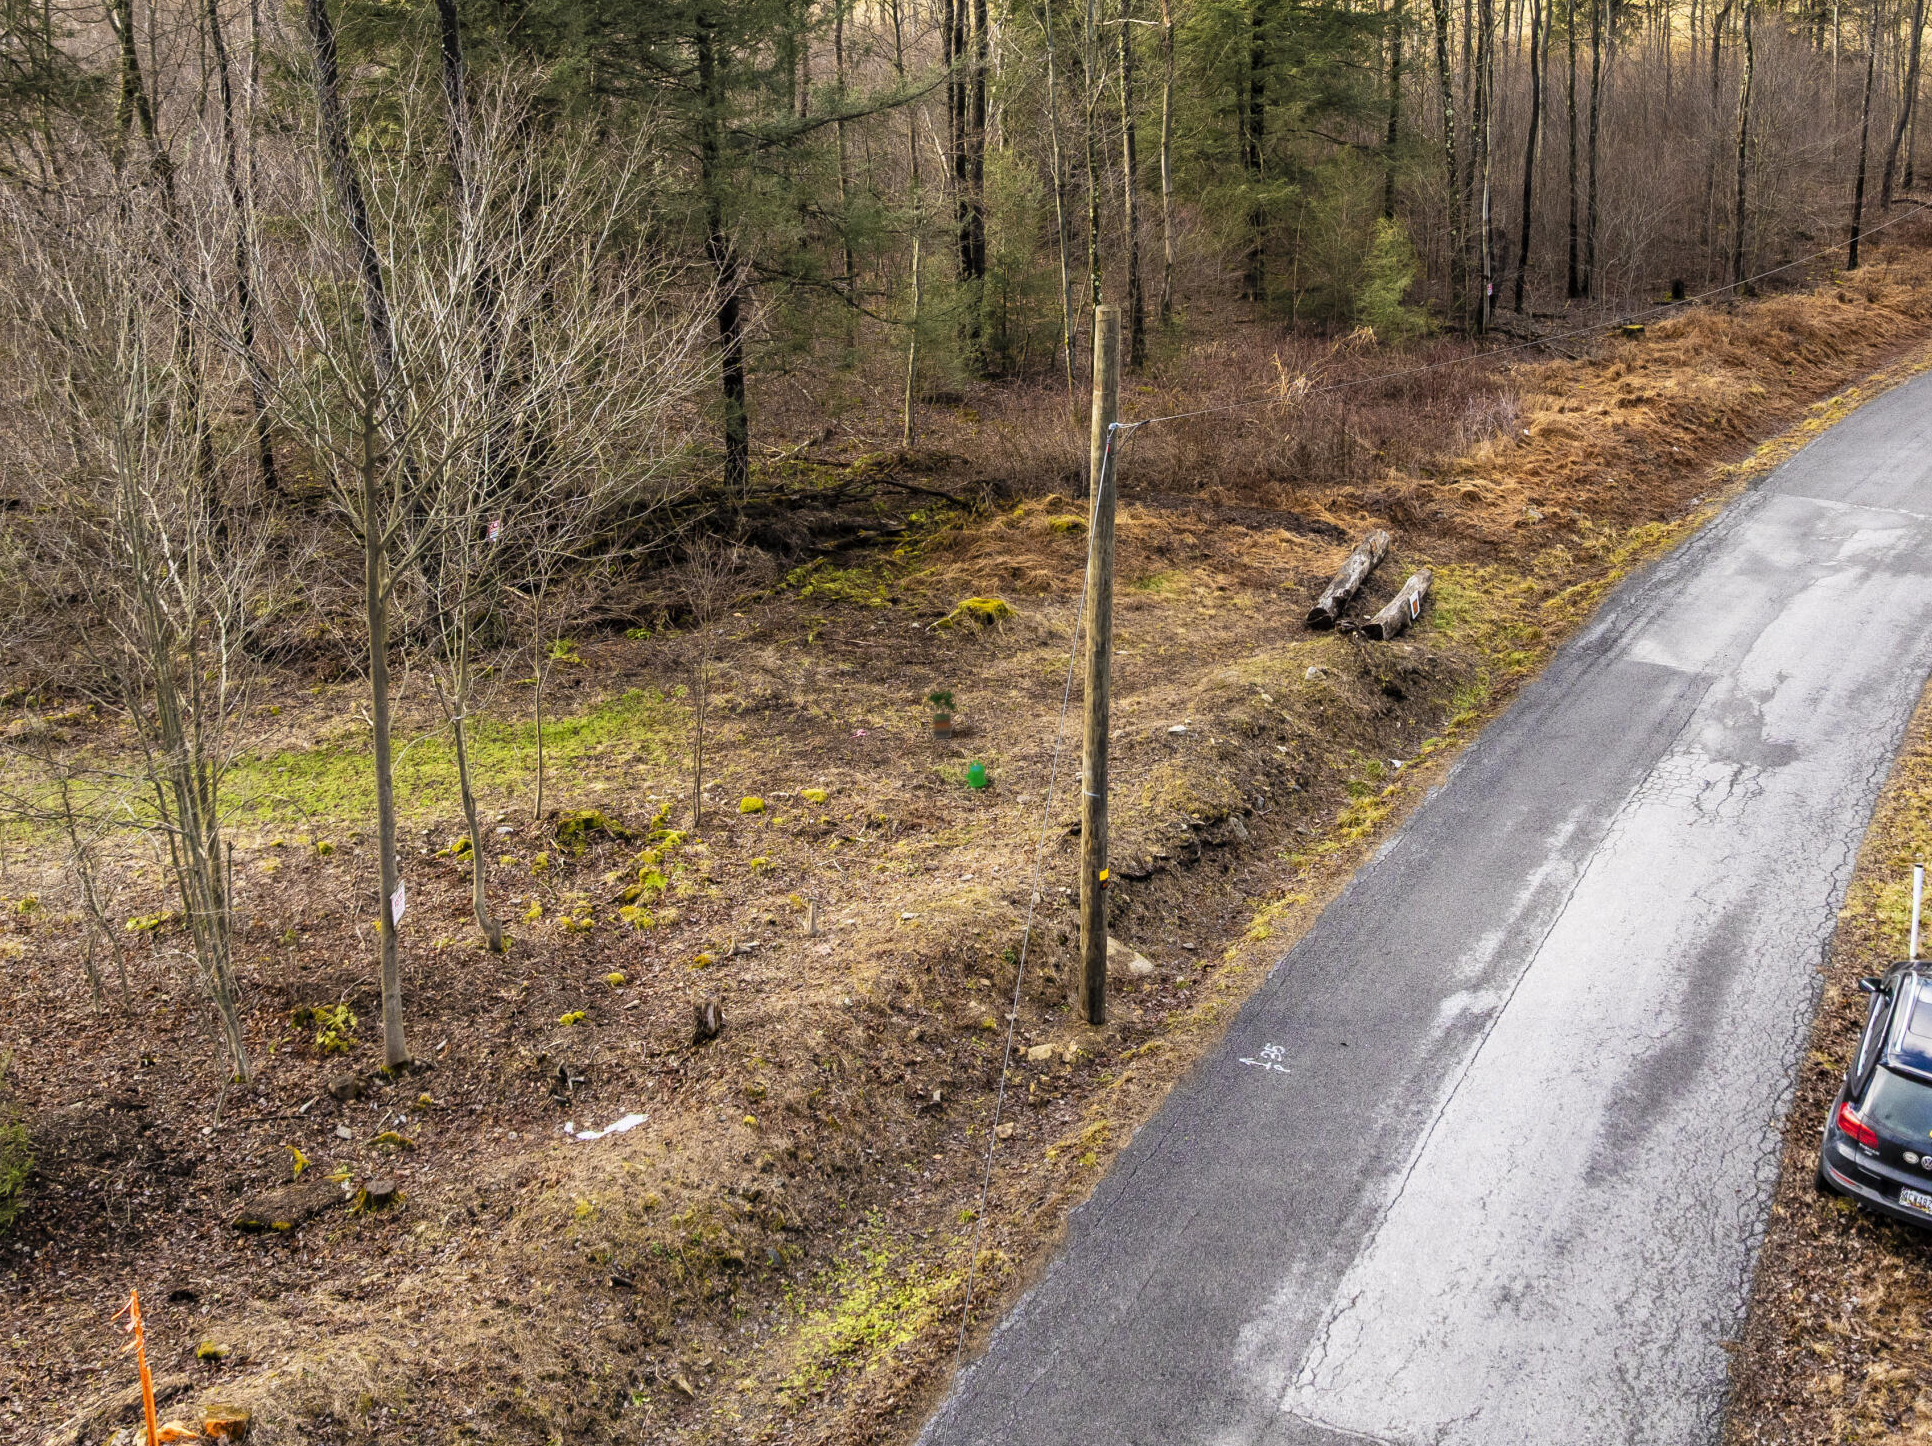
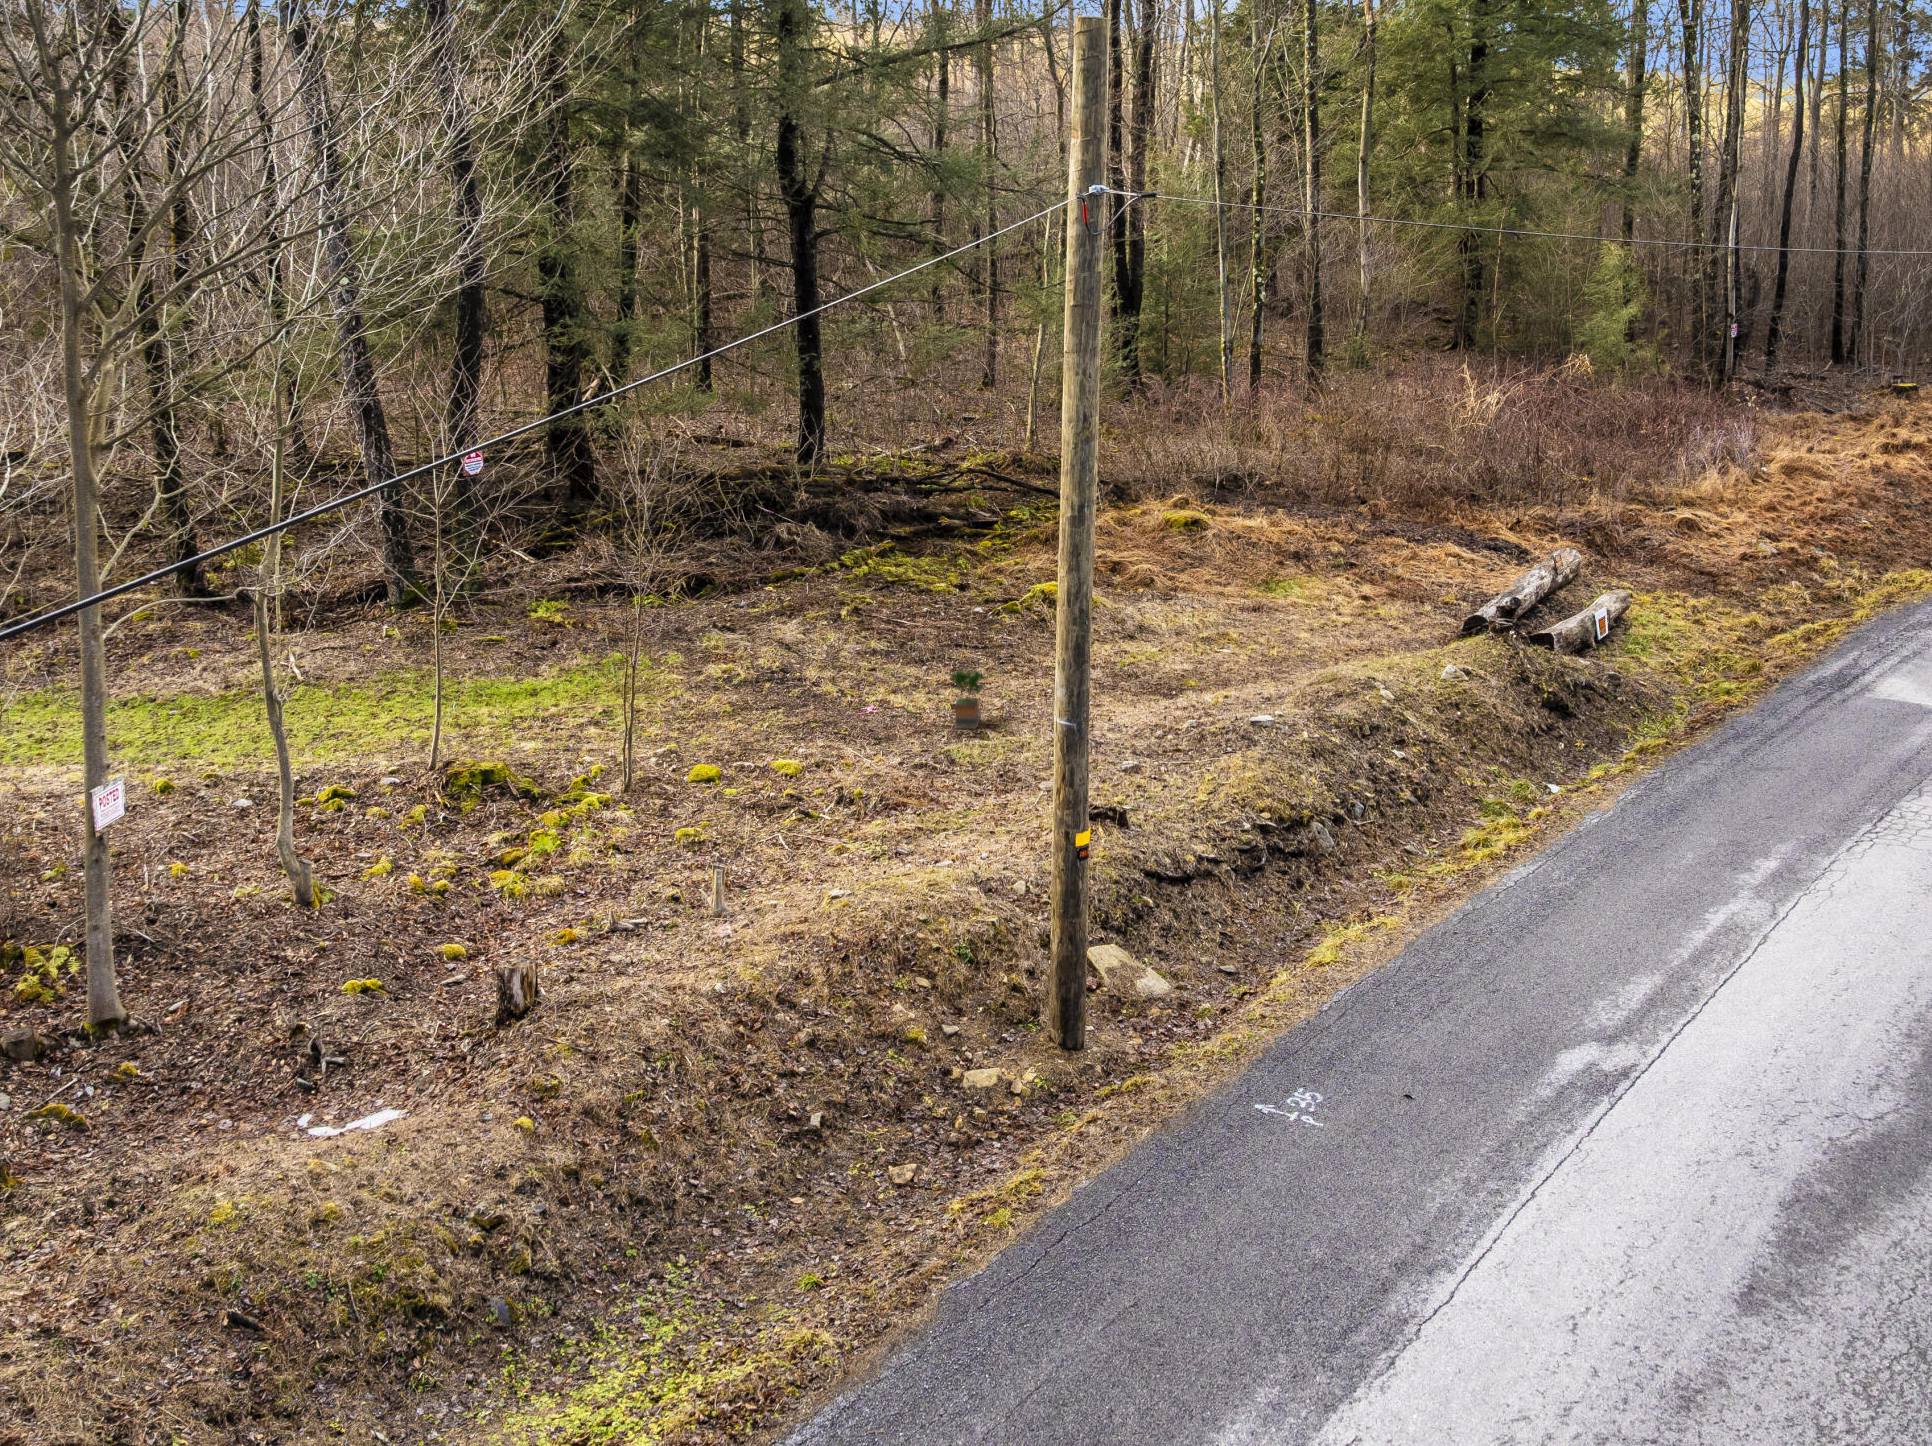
watering can: present [966,760,987,787] -> none [977,745,1007,780]

